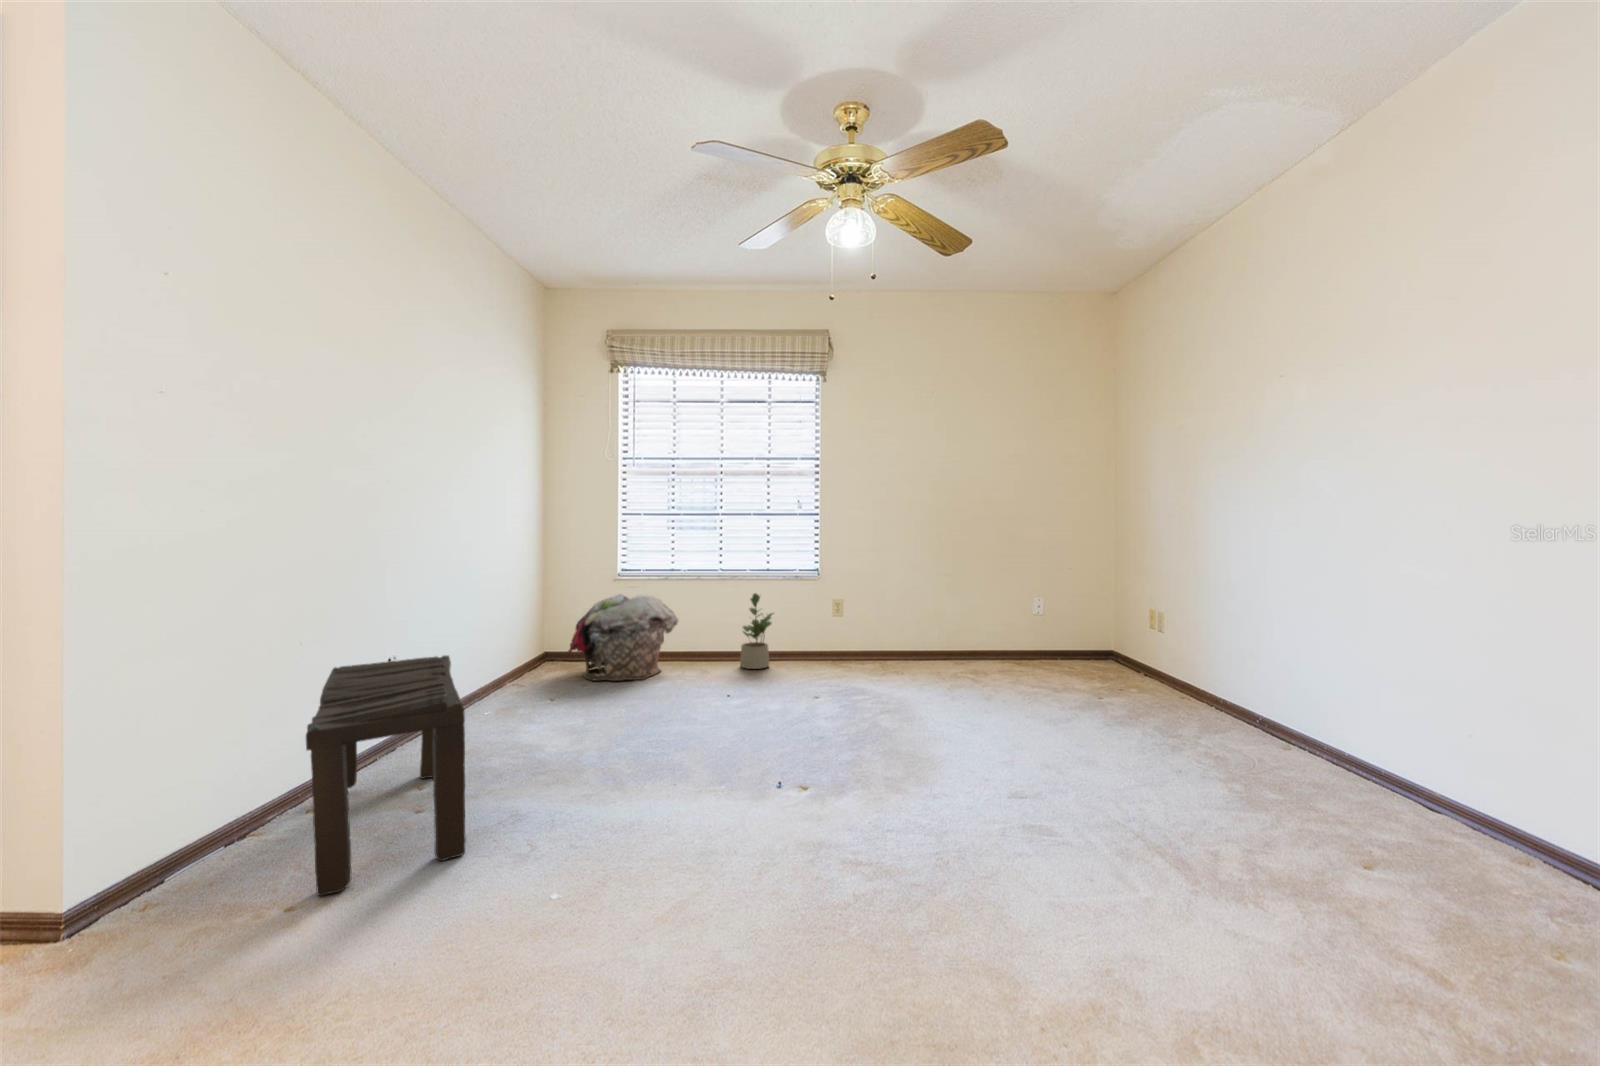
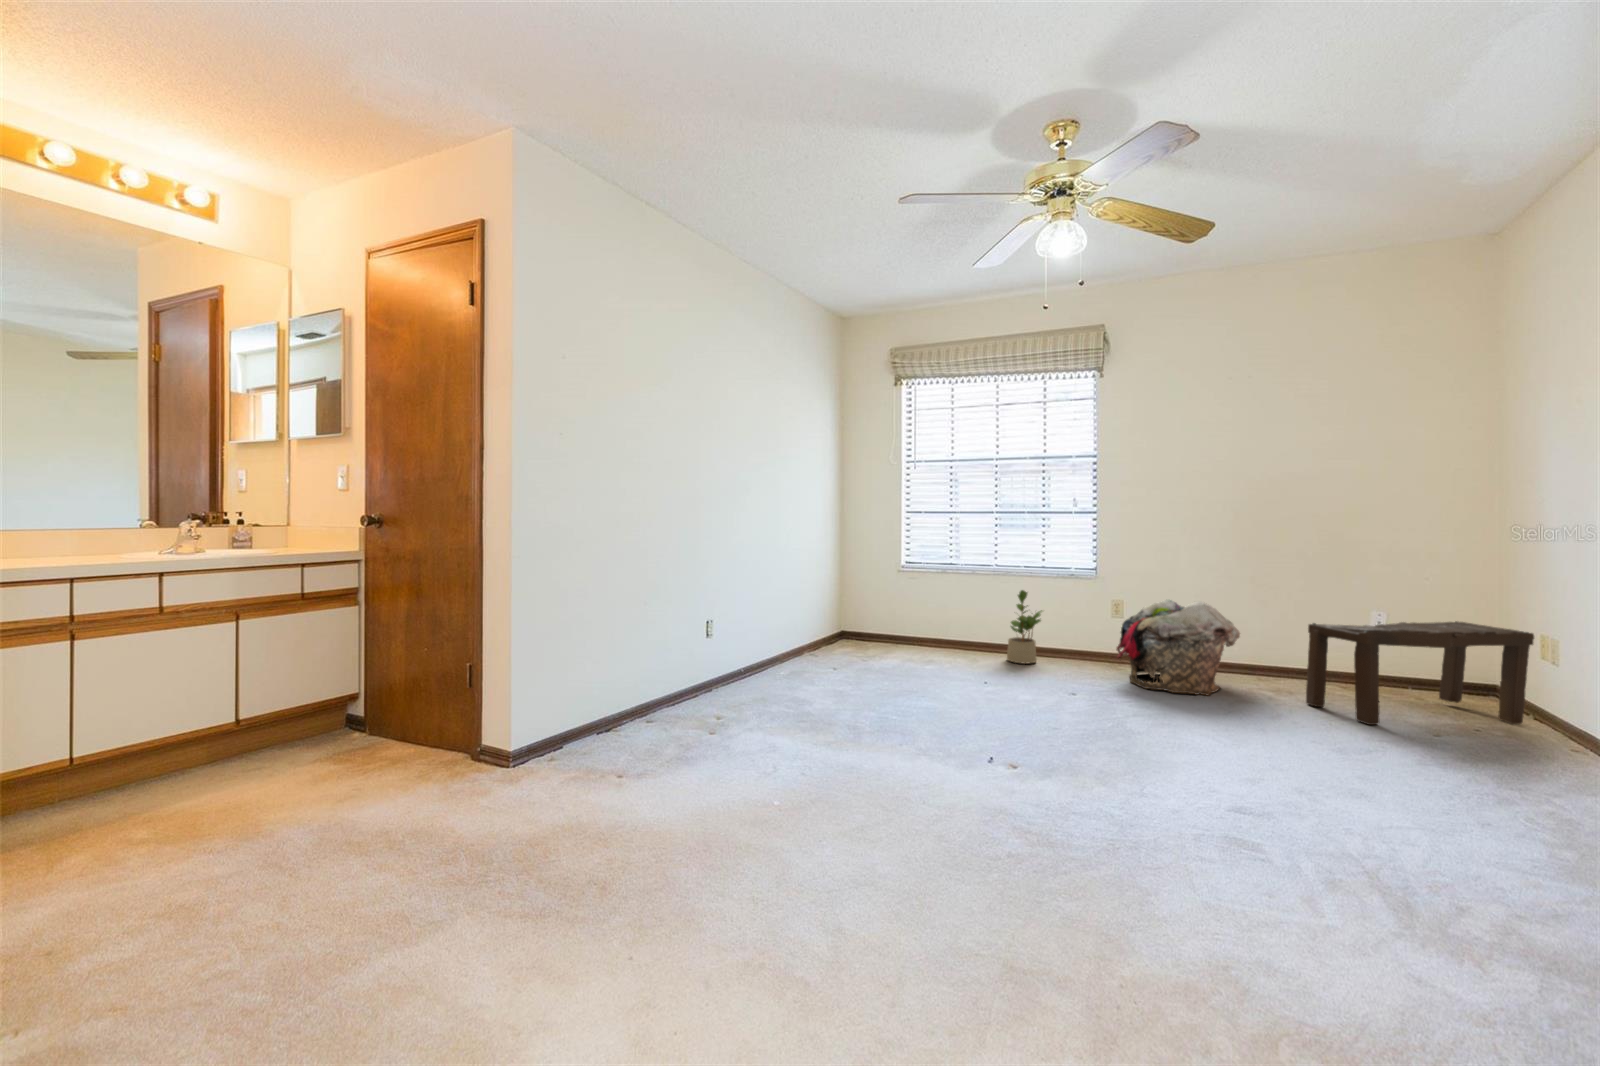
laundry basket: present [568,594,678,681] -> present [1117,600,1240,696]
bench: present [306,656,466,896] -> present [1306,621,1534,725]

